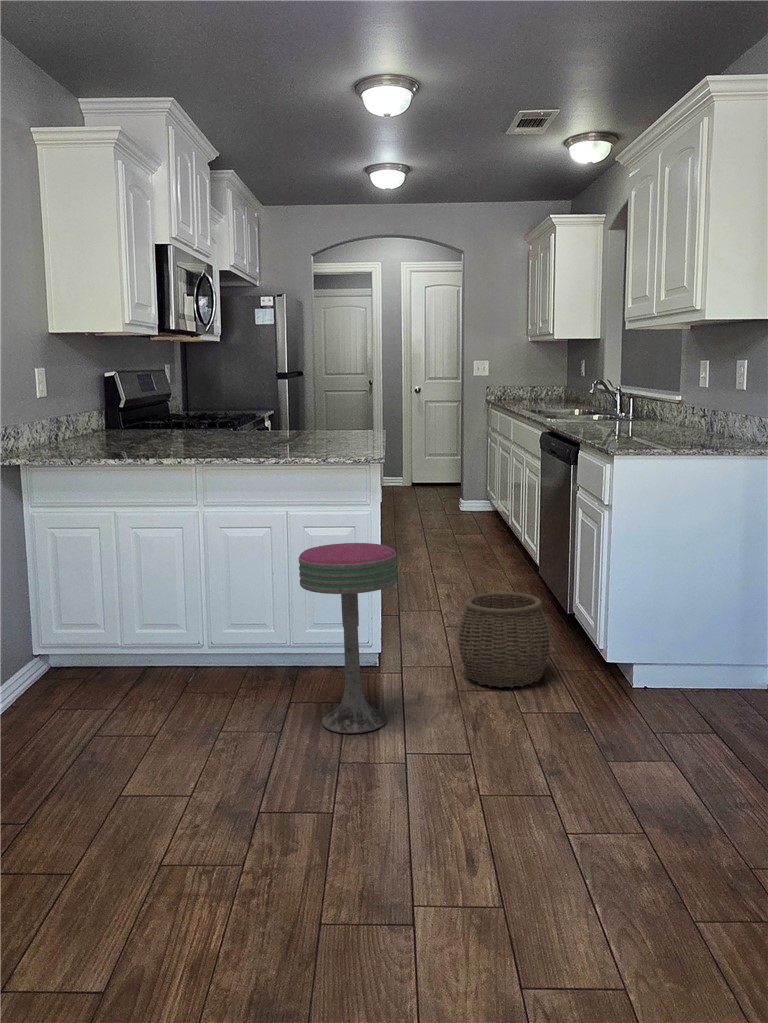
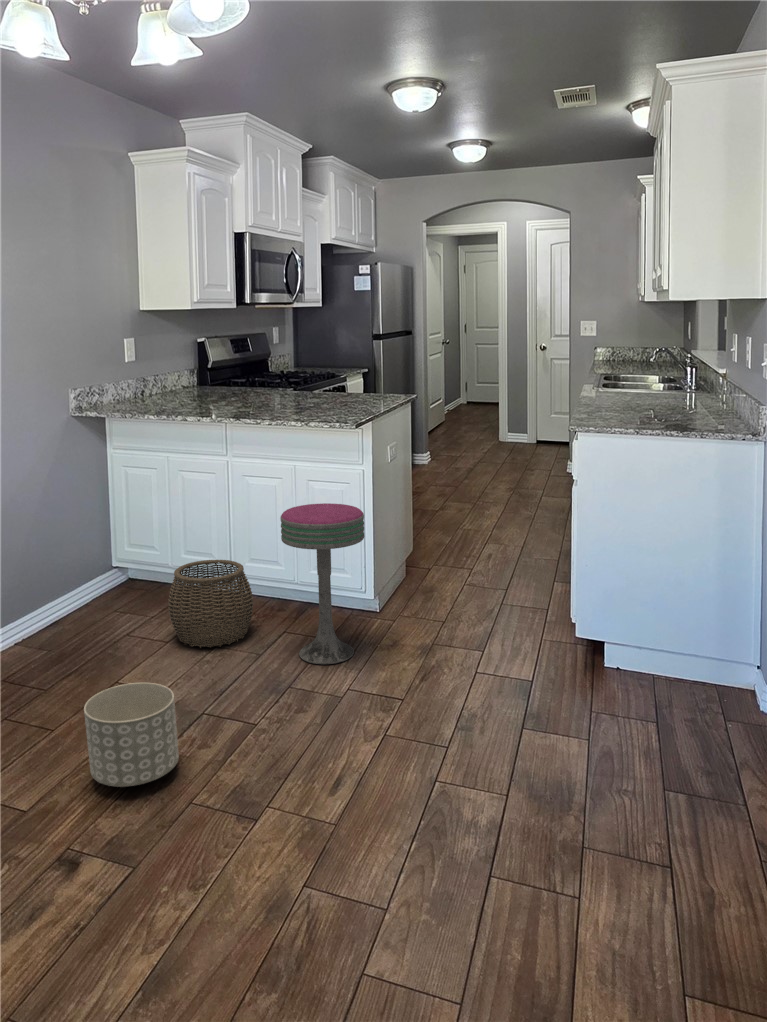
woven basket: present [458,592,550,688] -> present [168,560,253,648]
planter: none [151,767,268,904] -> present [84,683,179,787]

